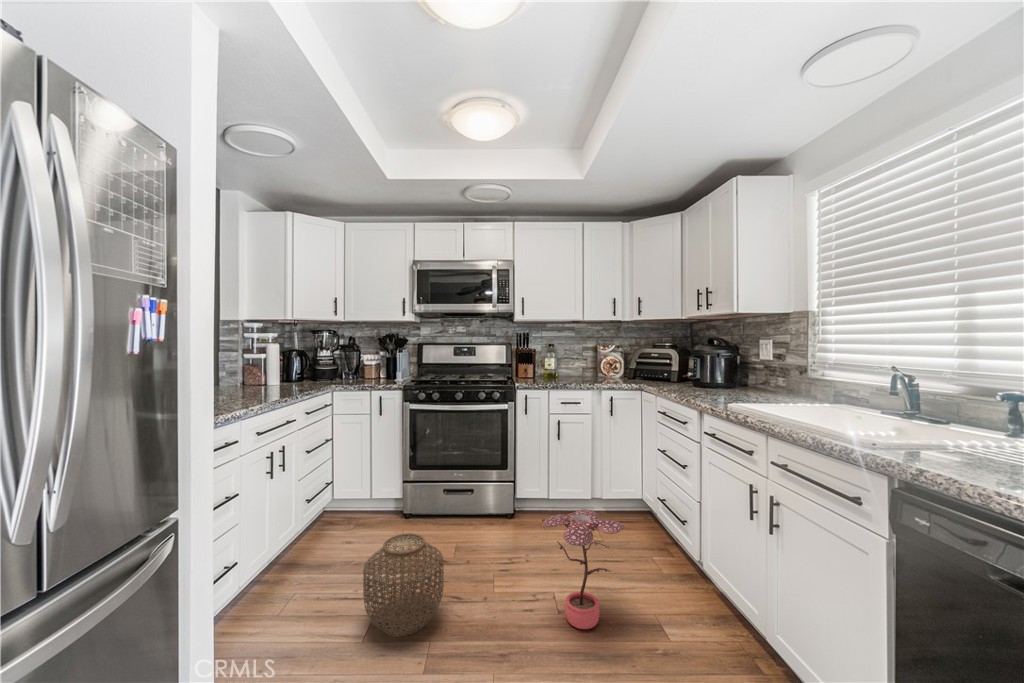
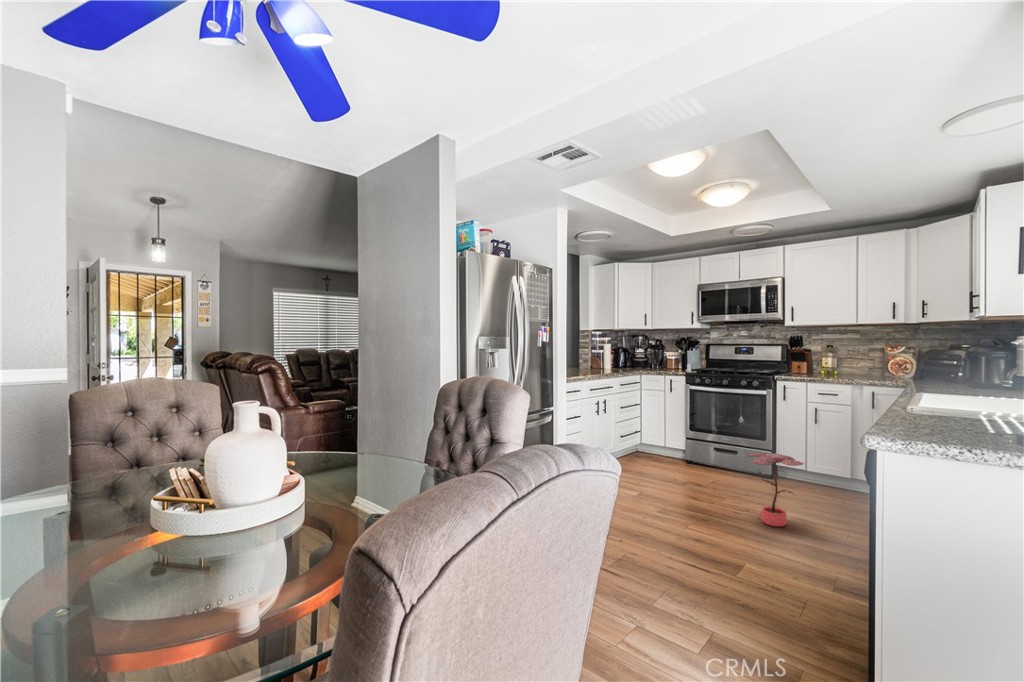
woven basket: present [363,533,444,637] -> none [639,448,685,499]

